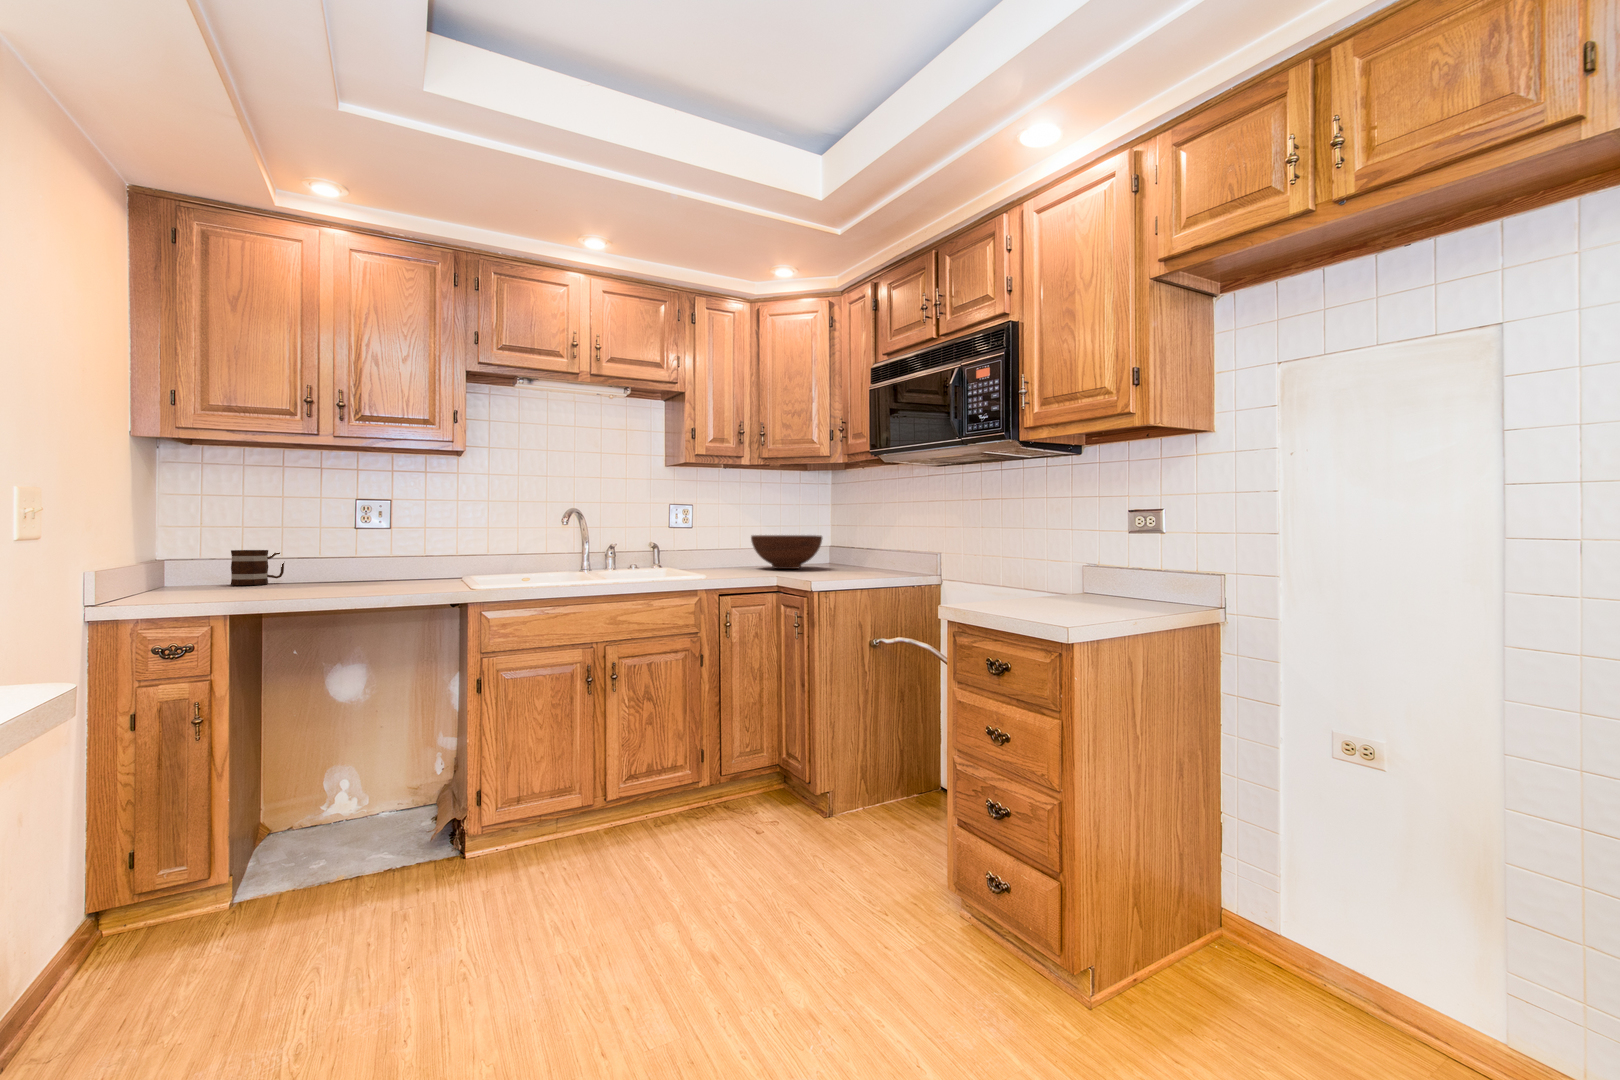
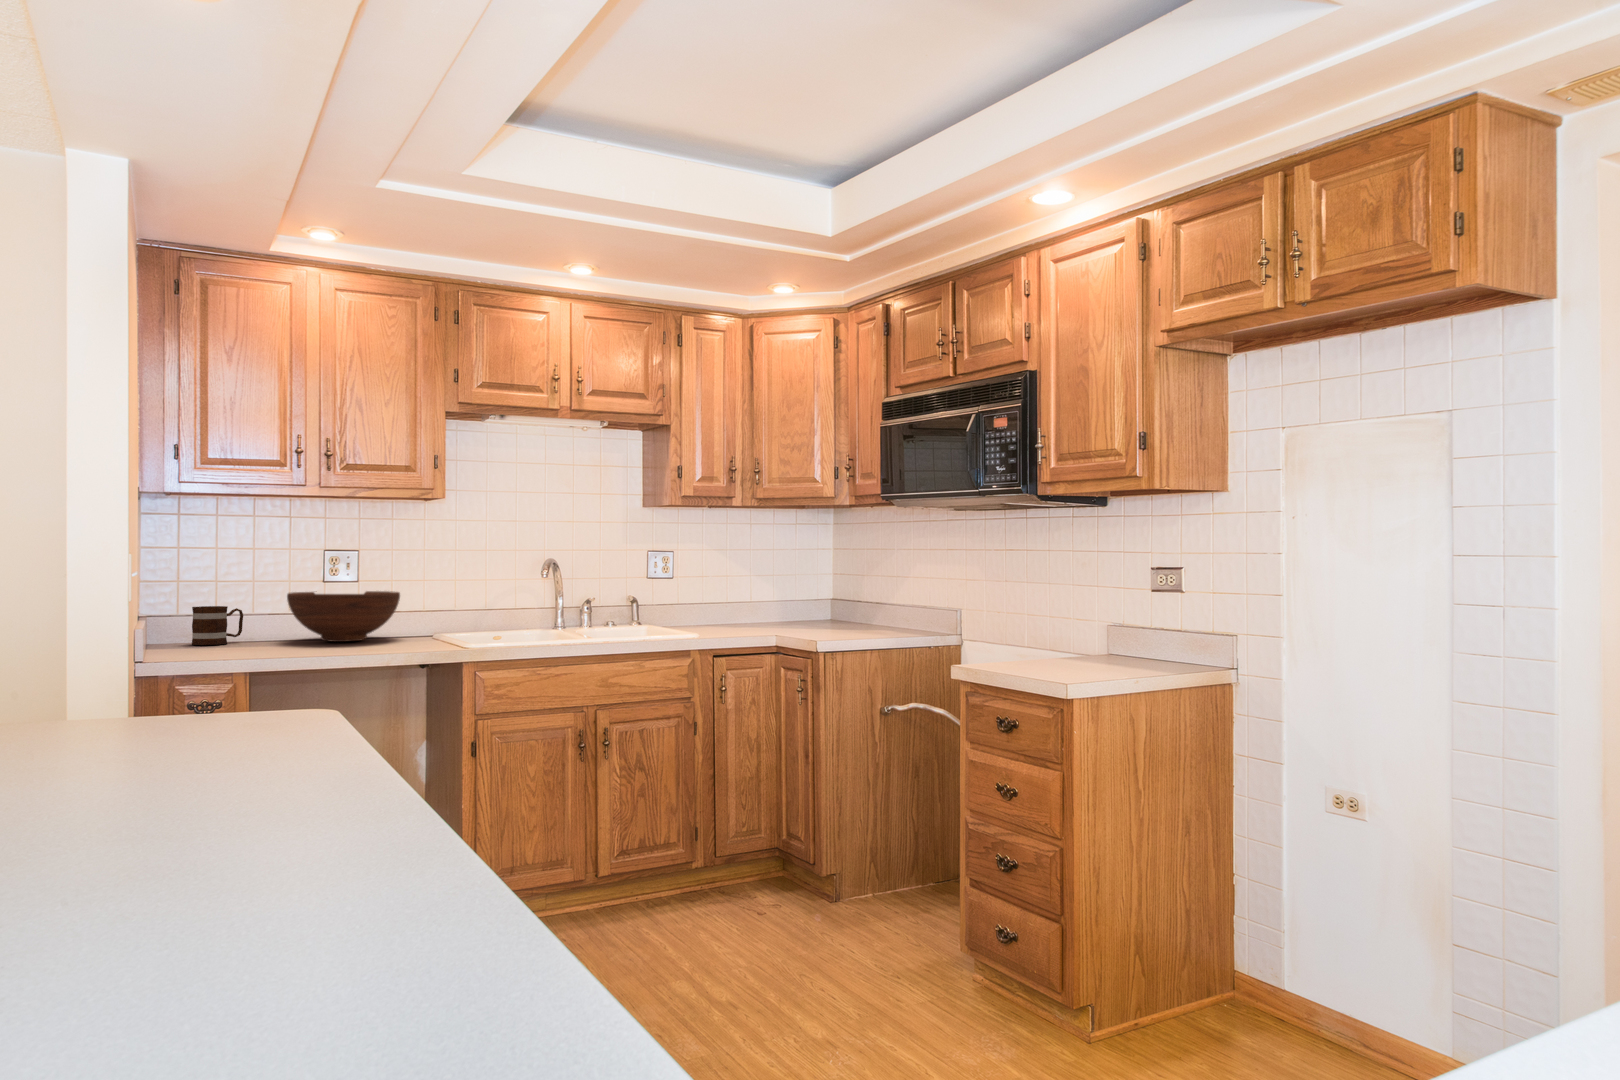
fruit bowl: present [751,535,822,569] -> present [287,591,400,642]

